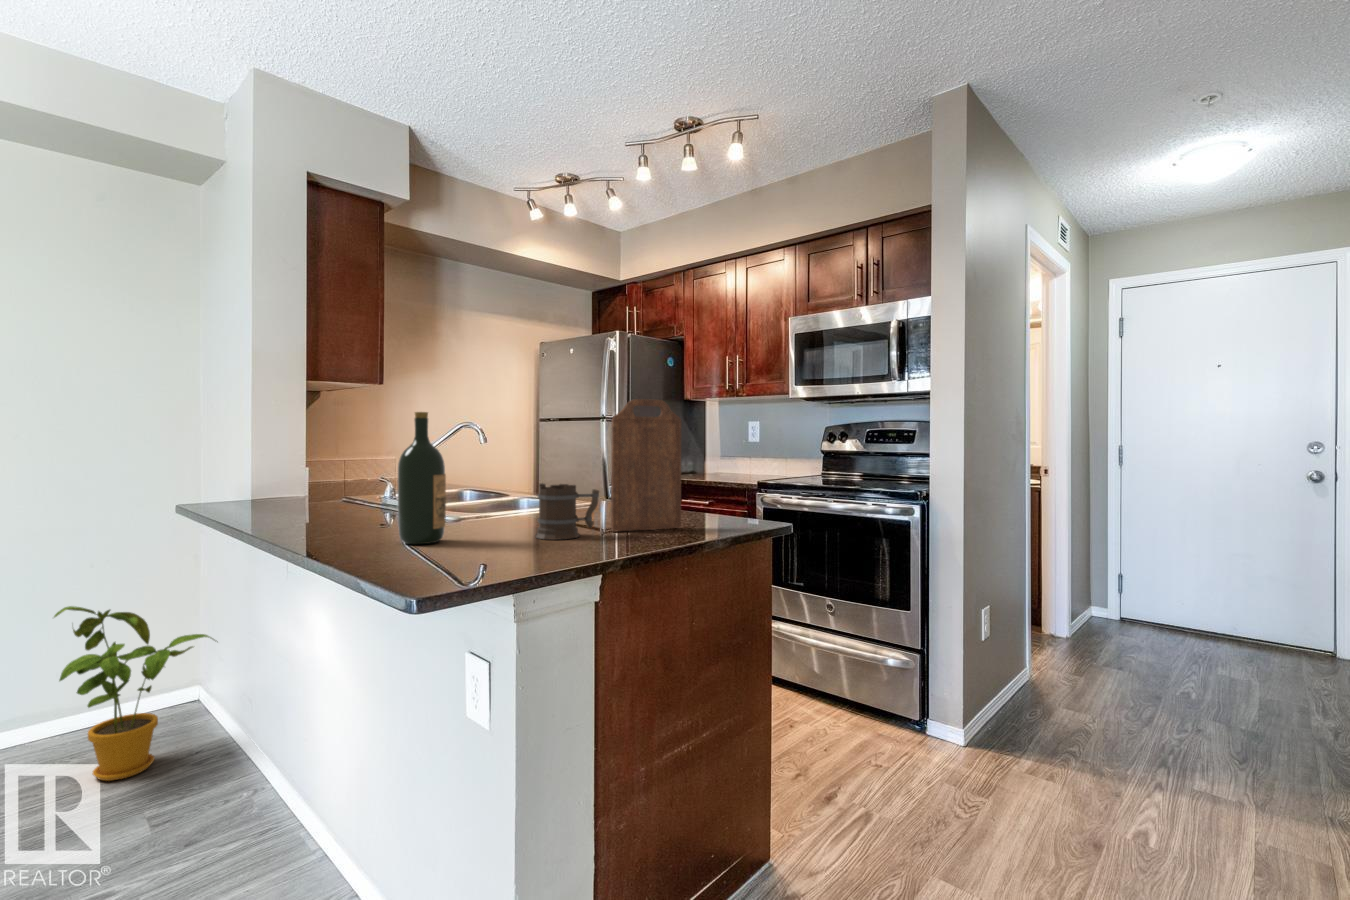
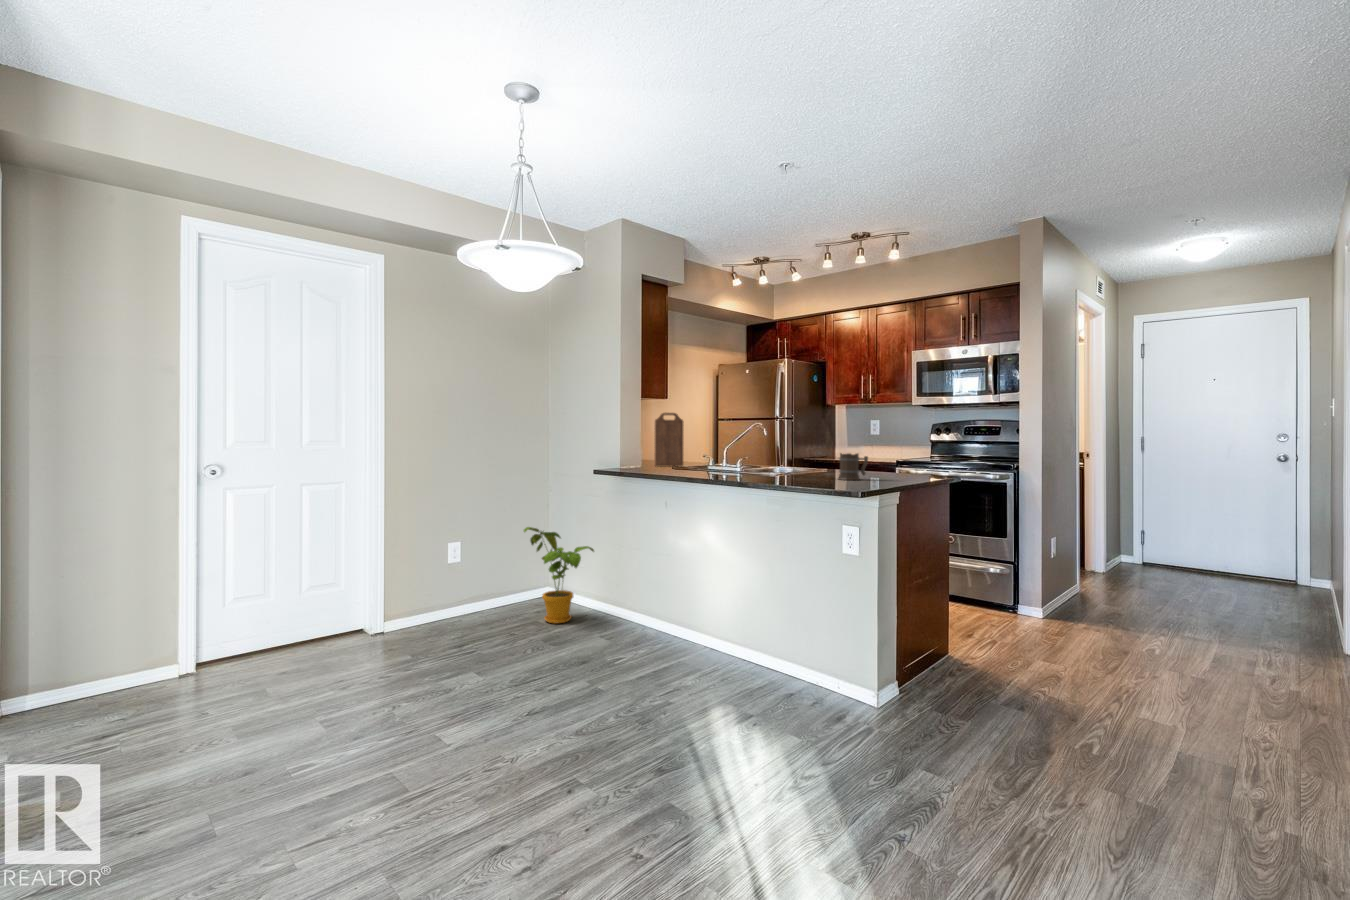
cutting board: present [611,399,682,532] -> present [654,413,684,466]
wine bottle: present [398,412,446,544] -> none [782,417,804,481]

